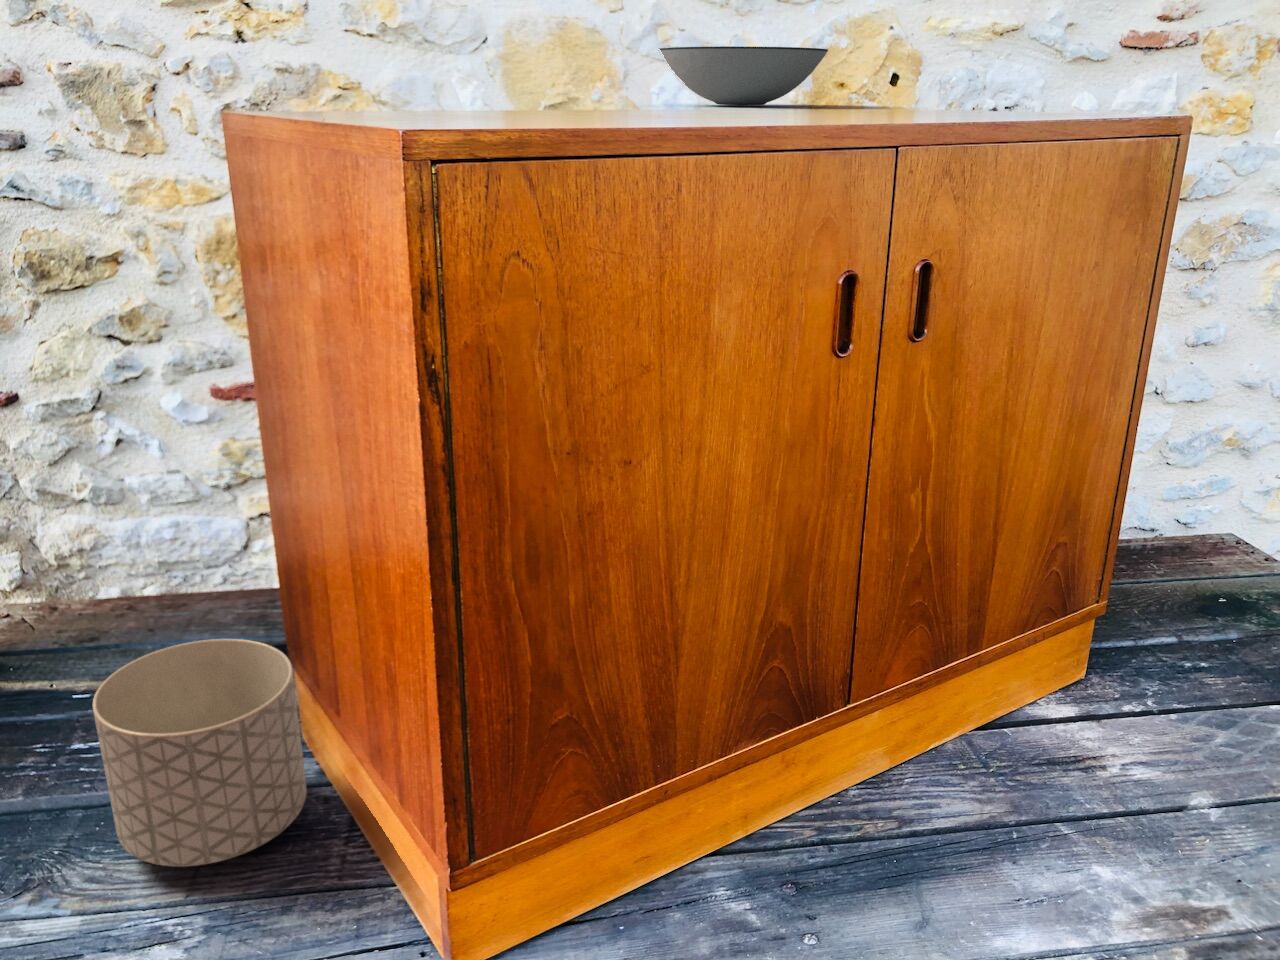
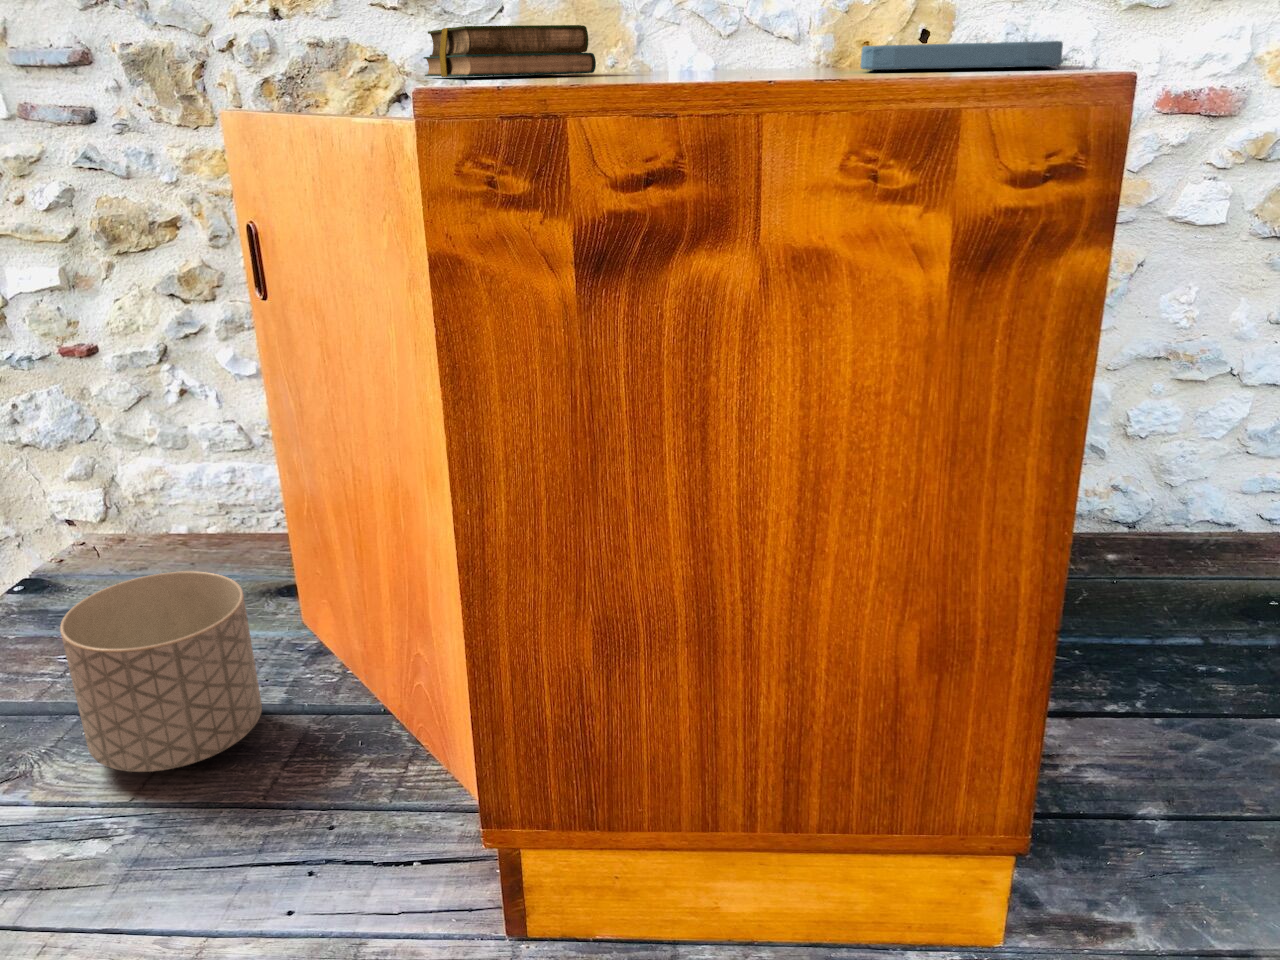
decorative bowl: present [660,47,828,105] -> none [681,4,858,66]
book: none [439,60,636,112] -> present [424,25,596,77]
tray: none [882,93,1101,117] -> present [860,41,1063,70]

